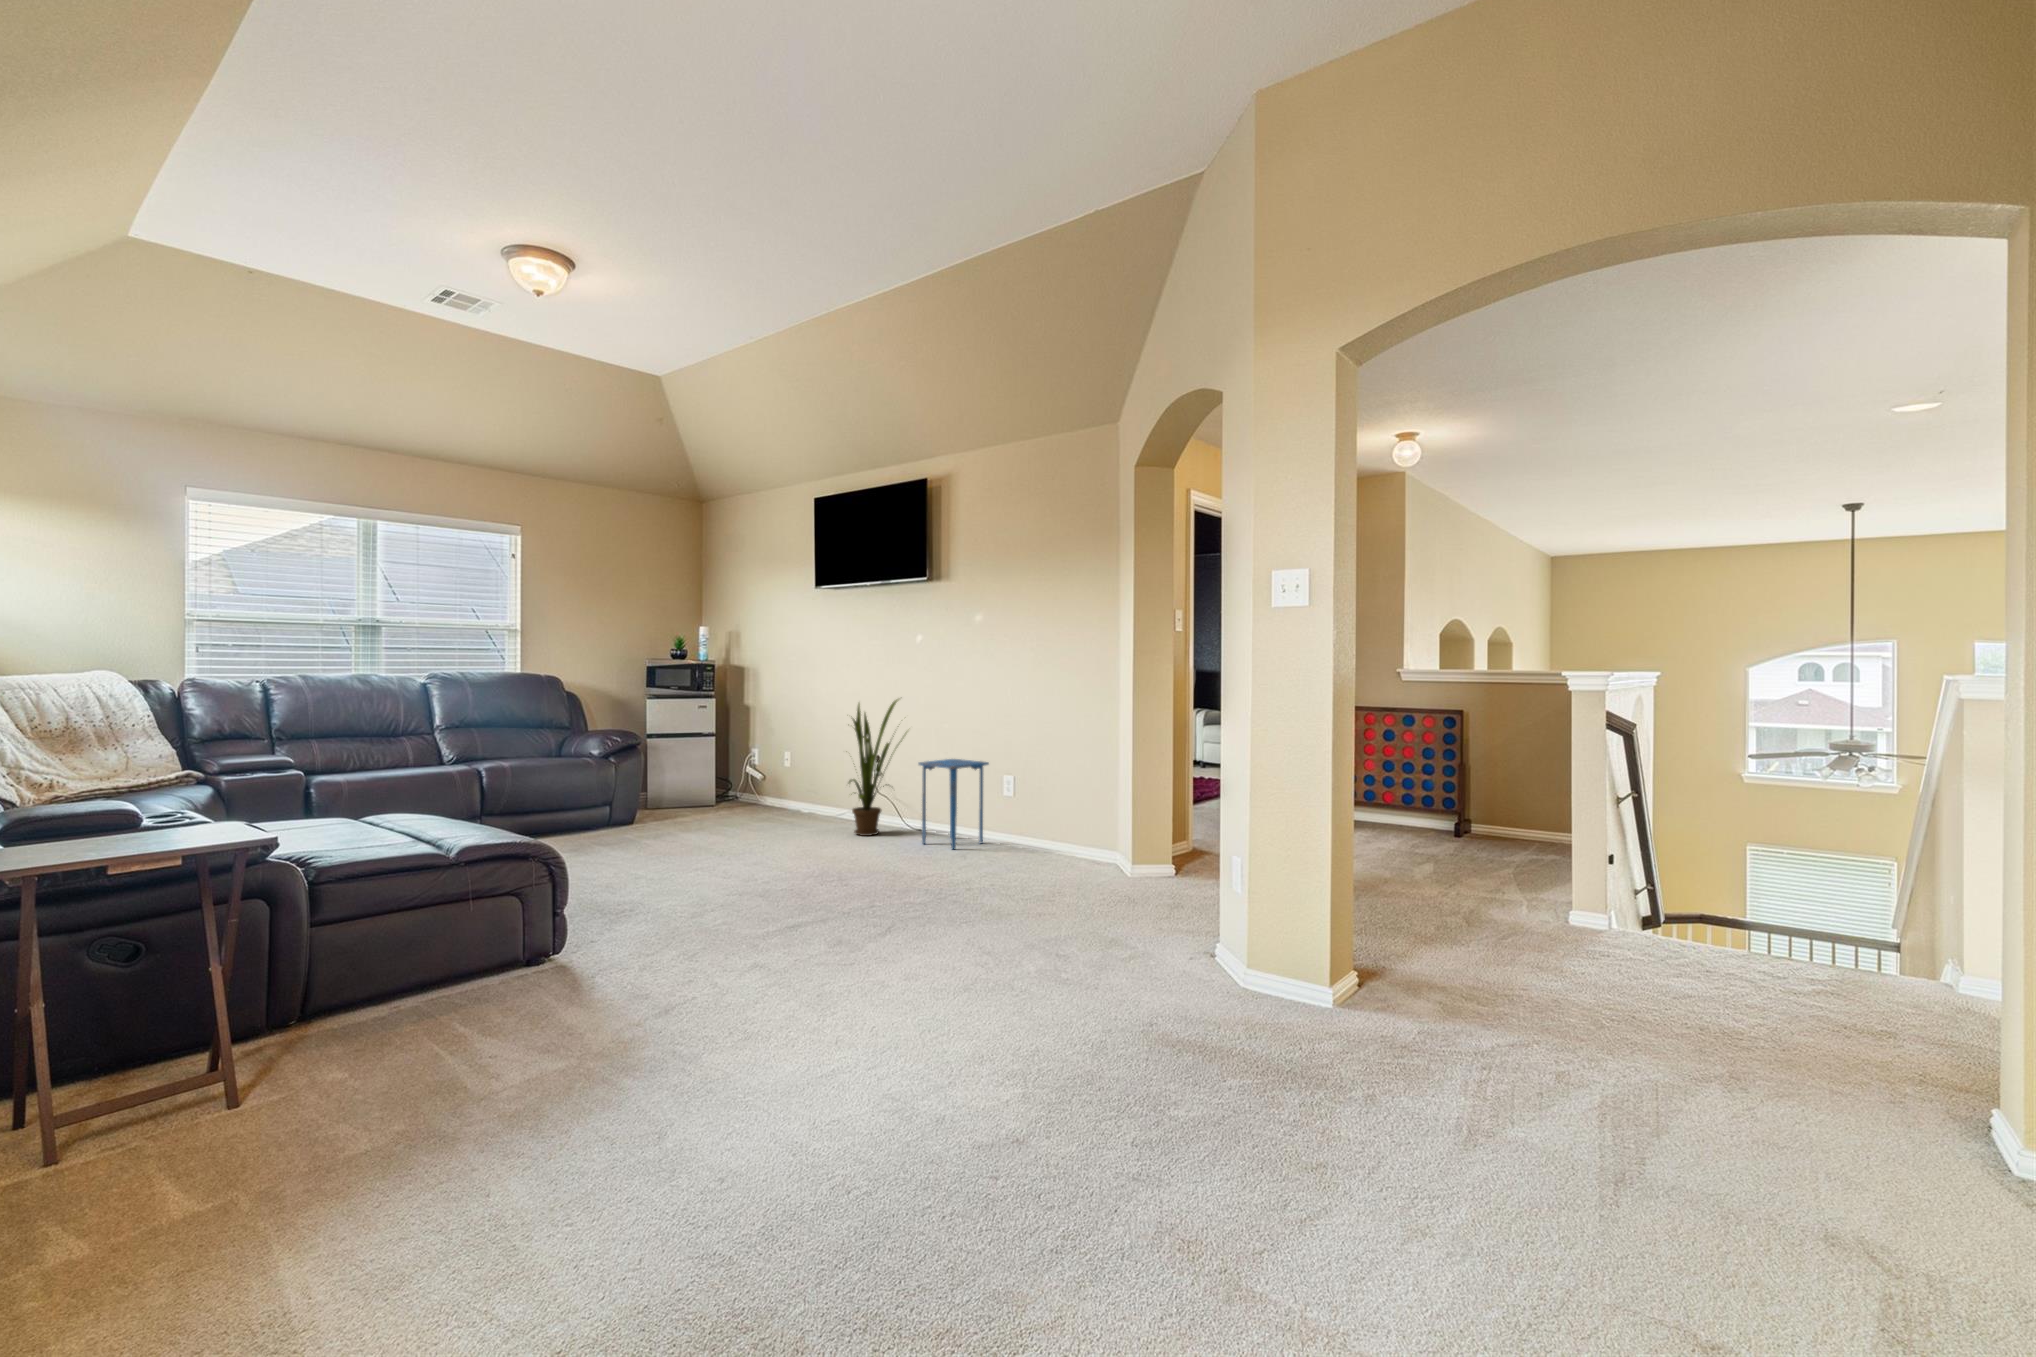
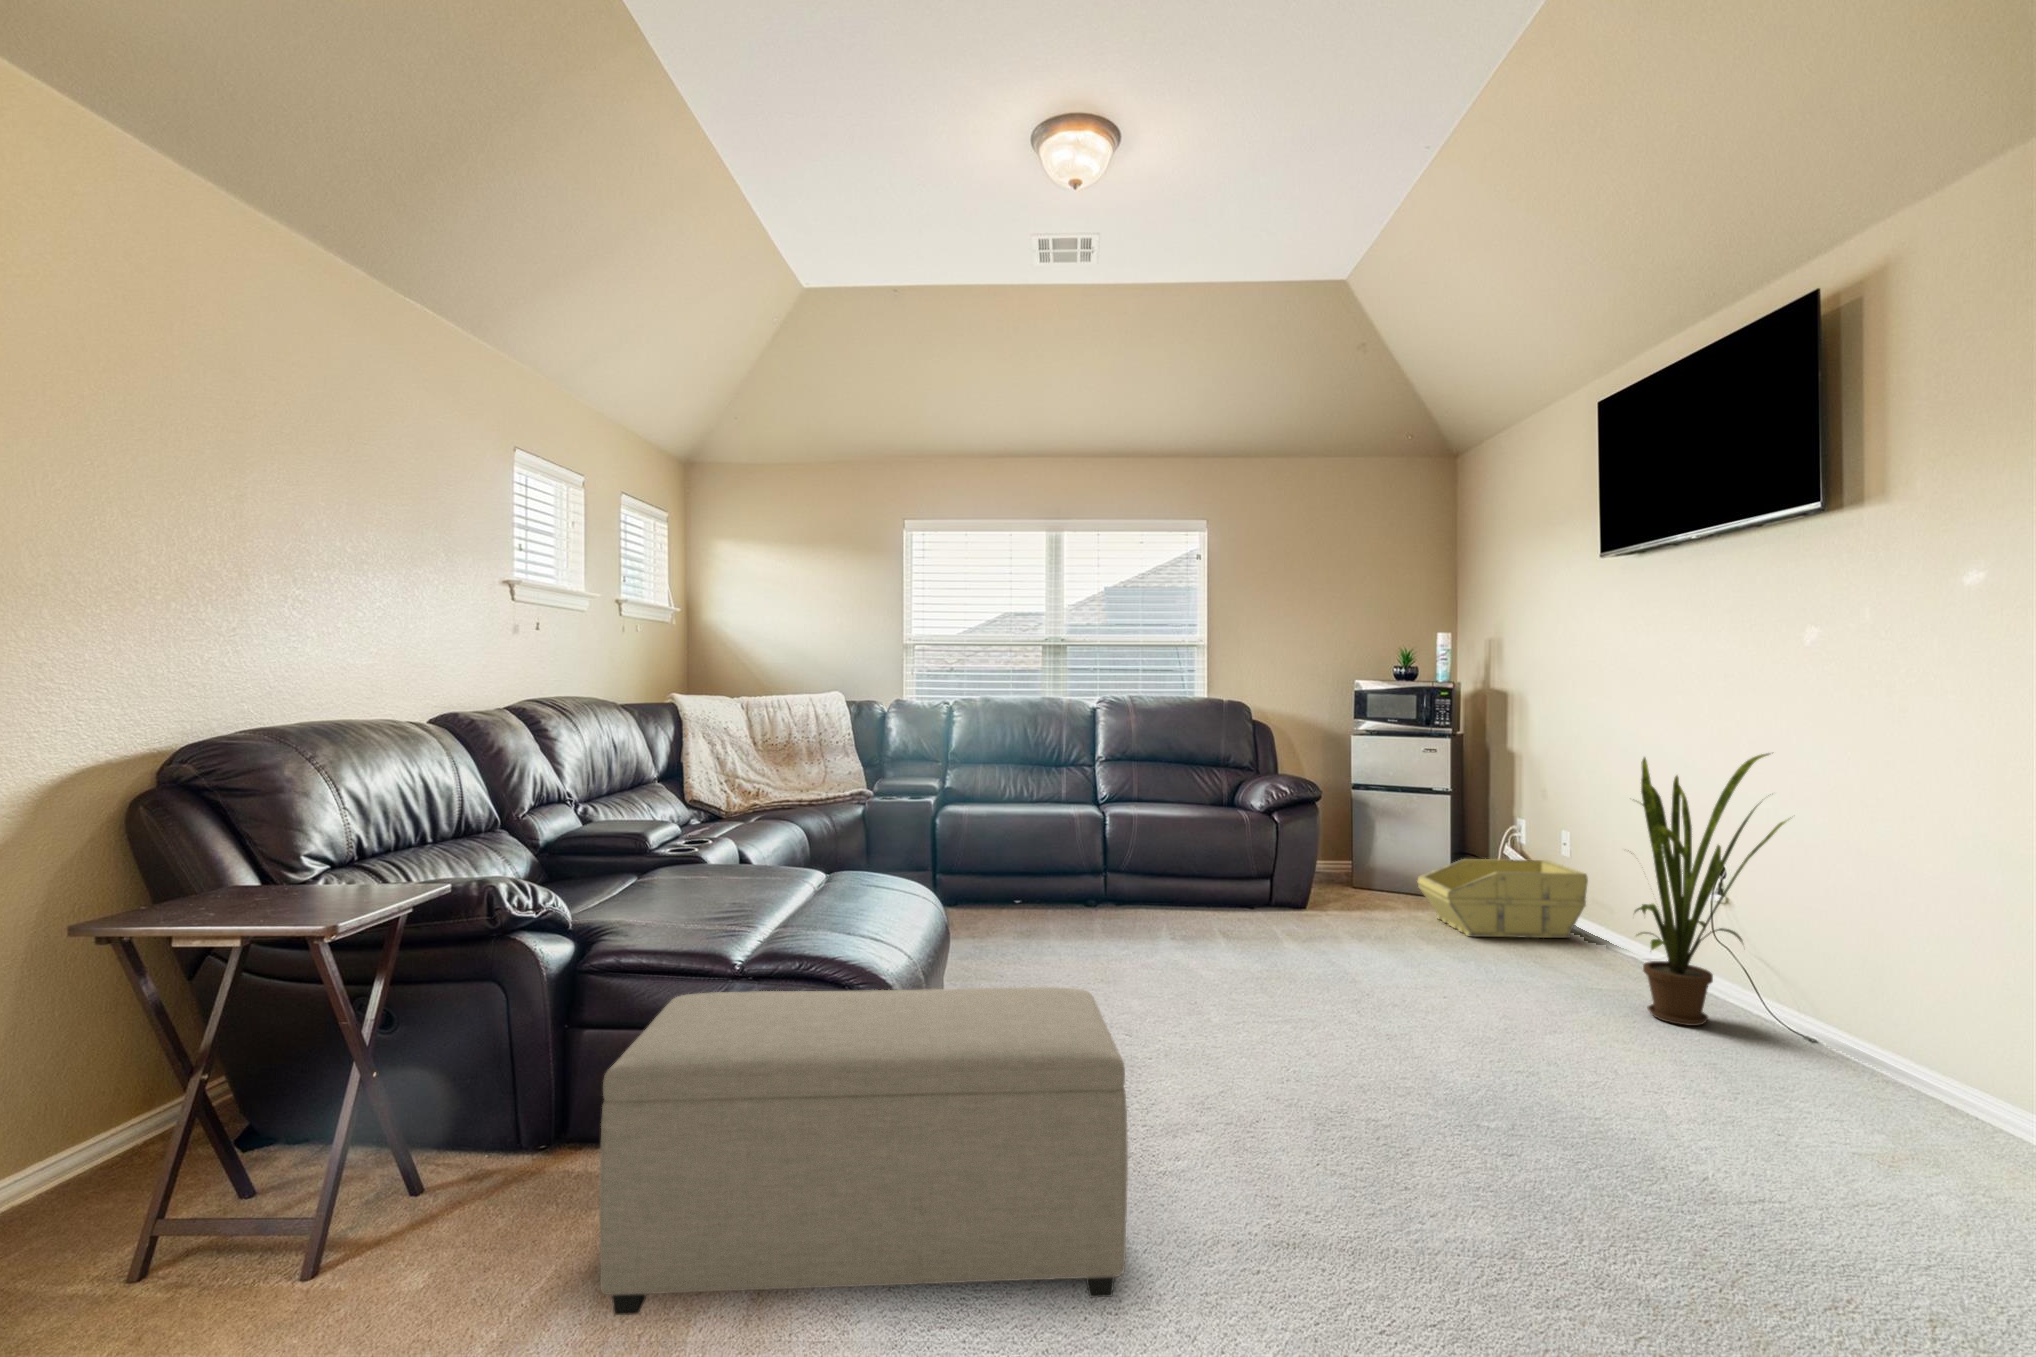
side table: present [918,759,989,849] -> none [1789,900,2019,1132]
storage bin: none [708,771,805,821] -> present [1417,859,1588,938]
ottoman: none [443,831,746,1026] -> present [600,987,1128,1315]

